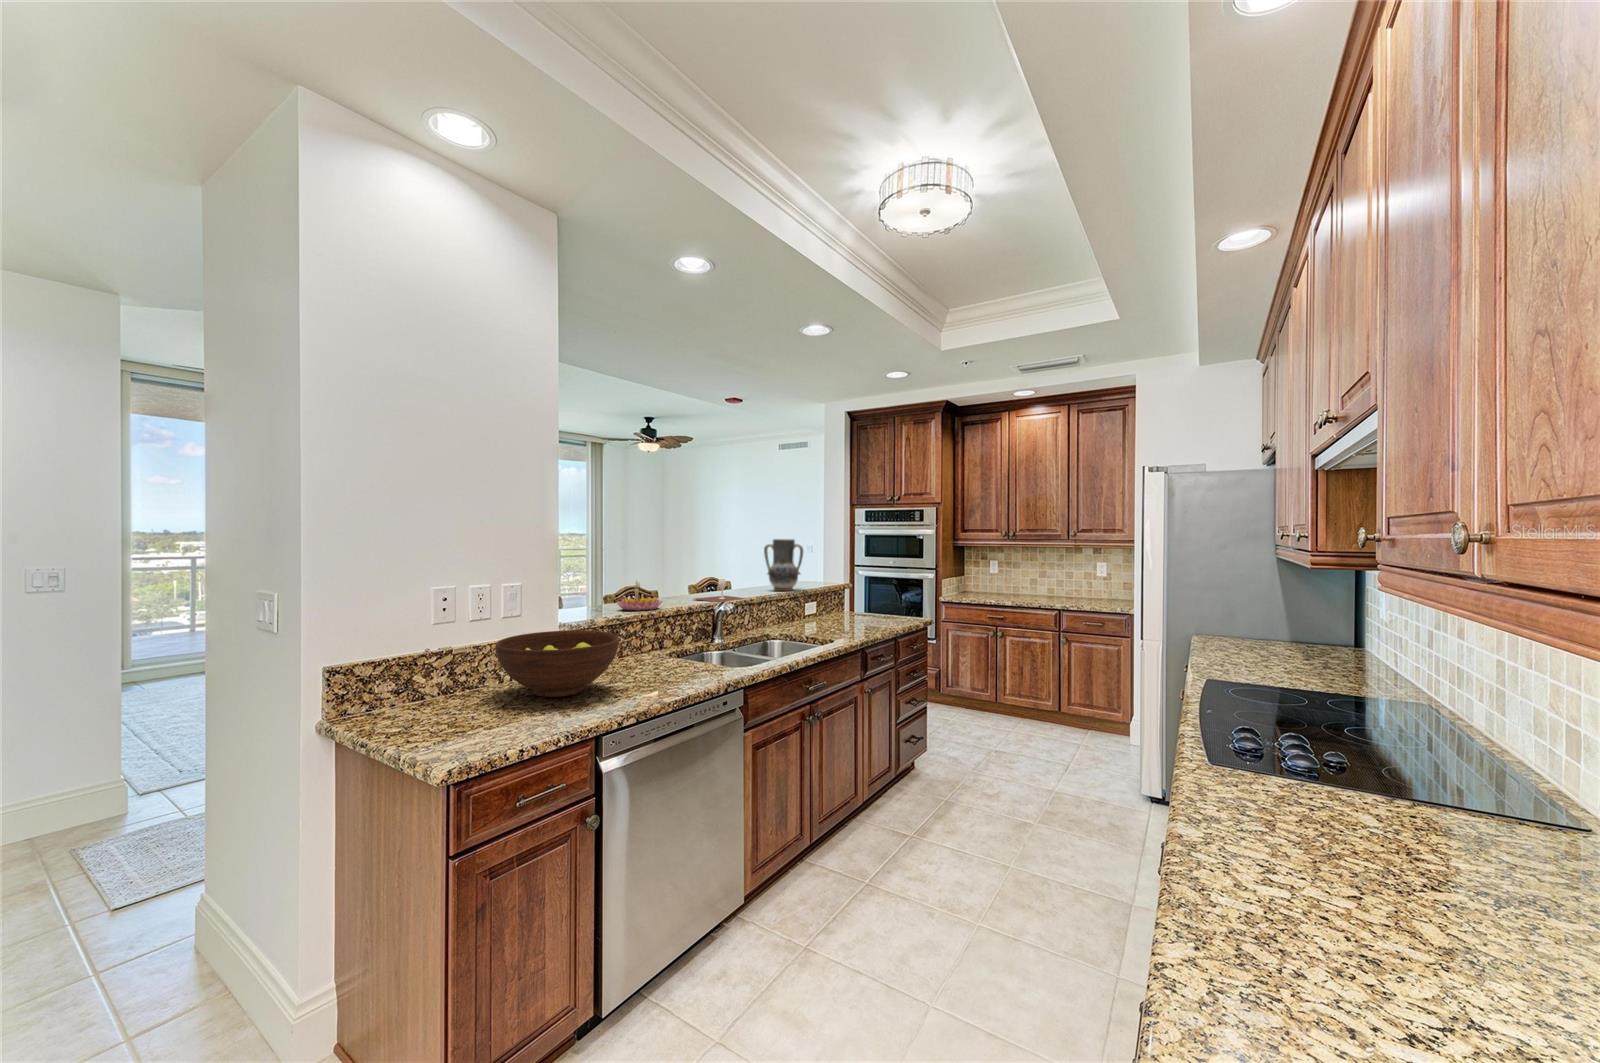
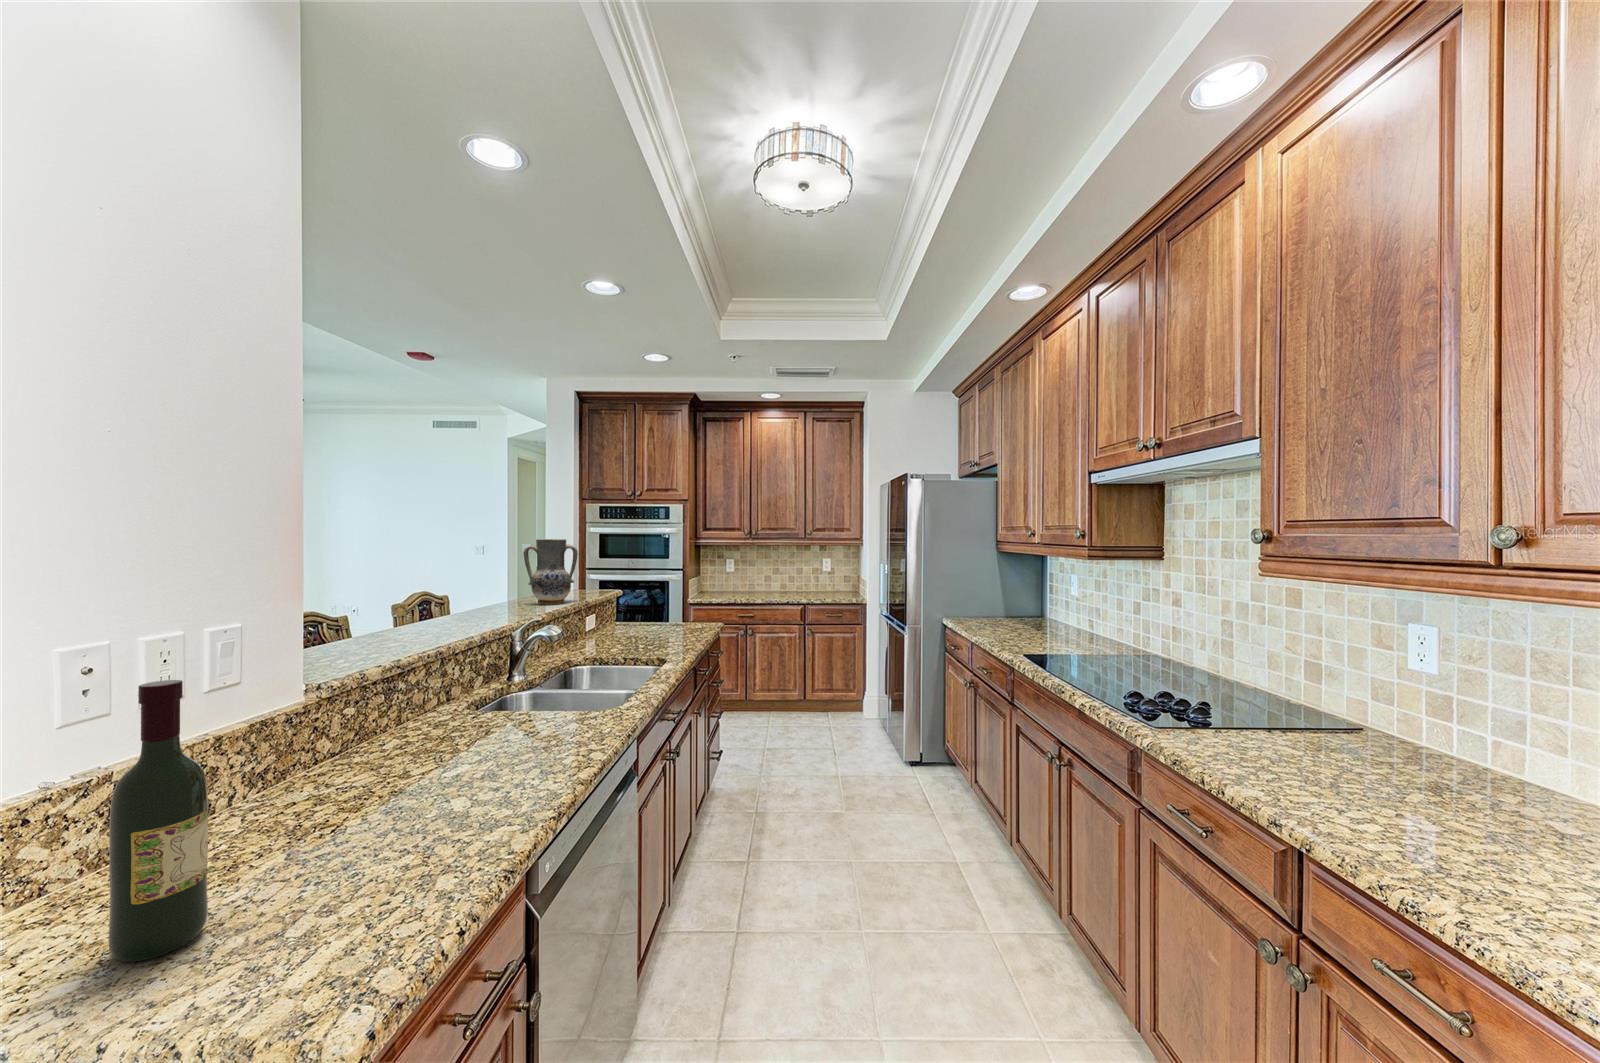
wine glass: present [694,579,745,602] -> none [447,593,538,625]
candle holder: present [616,581,662,611] -> none [355,601,435,650]
wine bottle: none [414,603,449,724] -> present [109,680,208,962]
fruit bowl: present [496,630,619,697] -> none [247,689,492,822]

